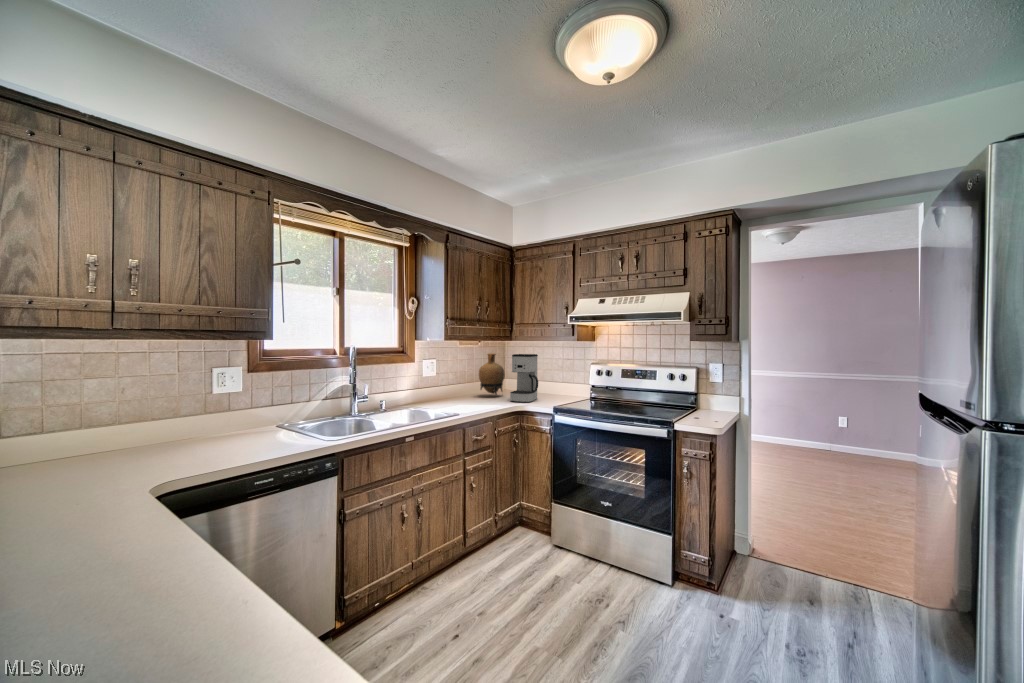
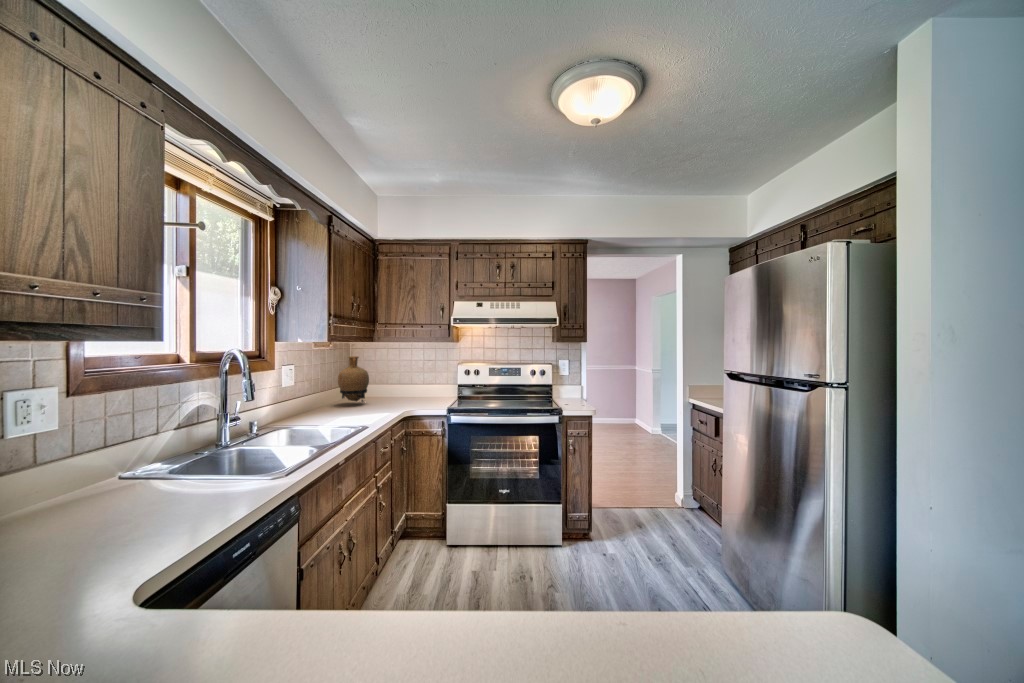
coffee maker: present [510,354,538,402] -> none [387,356,416,408]

